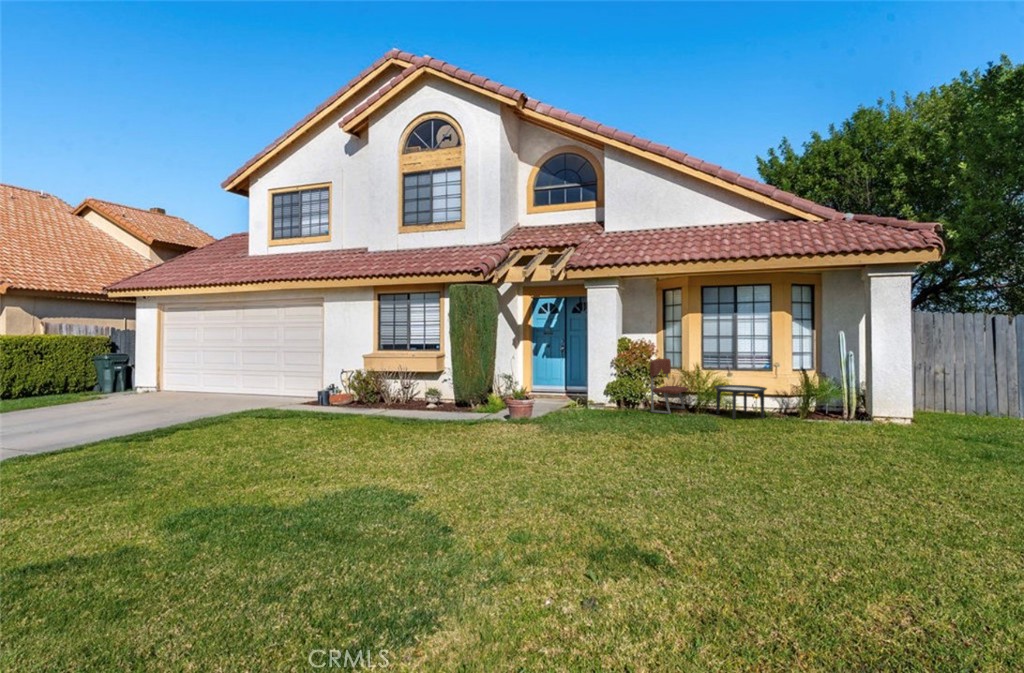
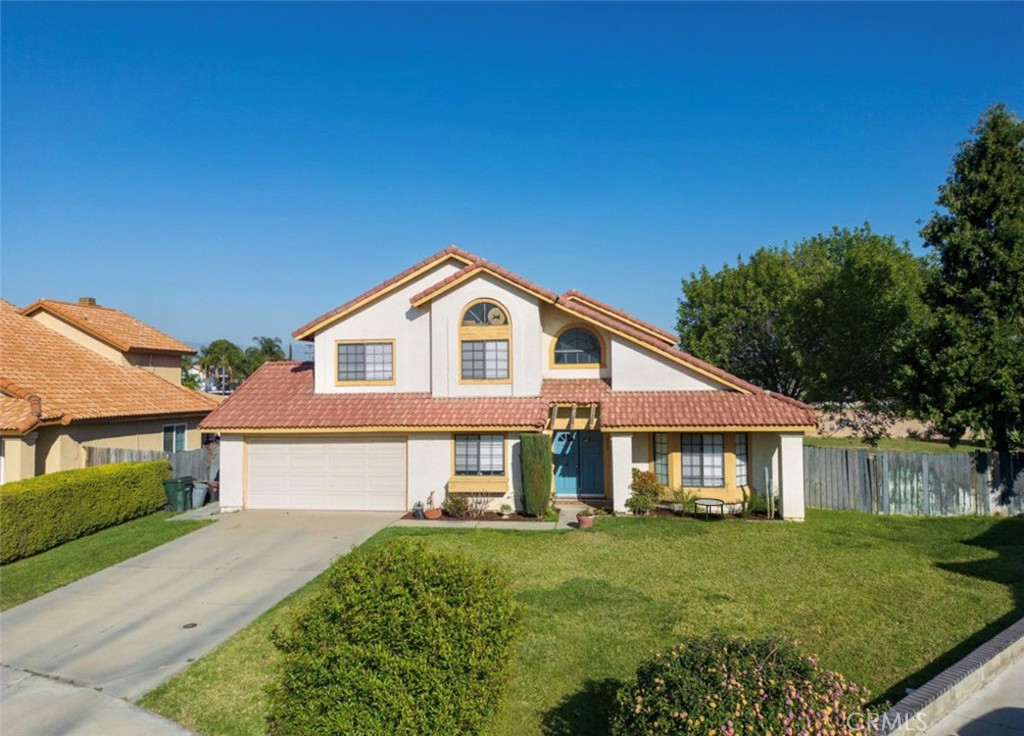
bench: present [650,359,688,414] -> none [654,480,677,519]

